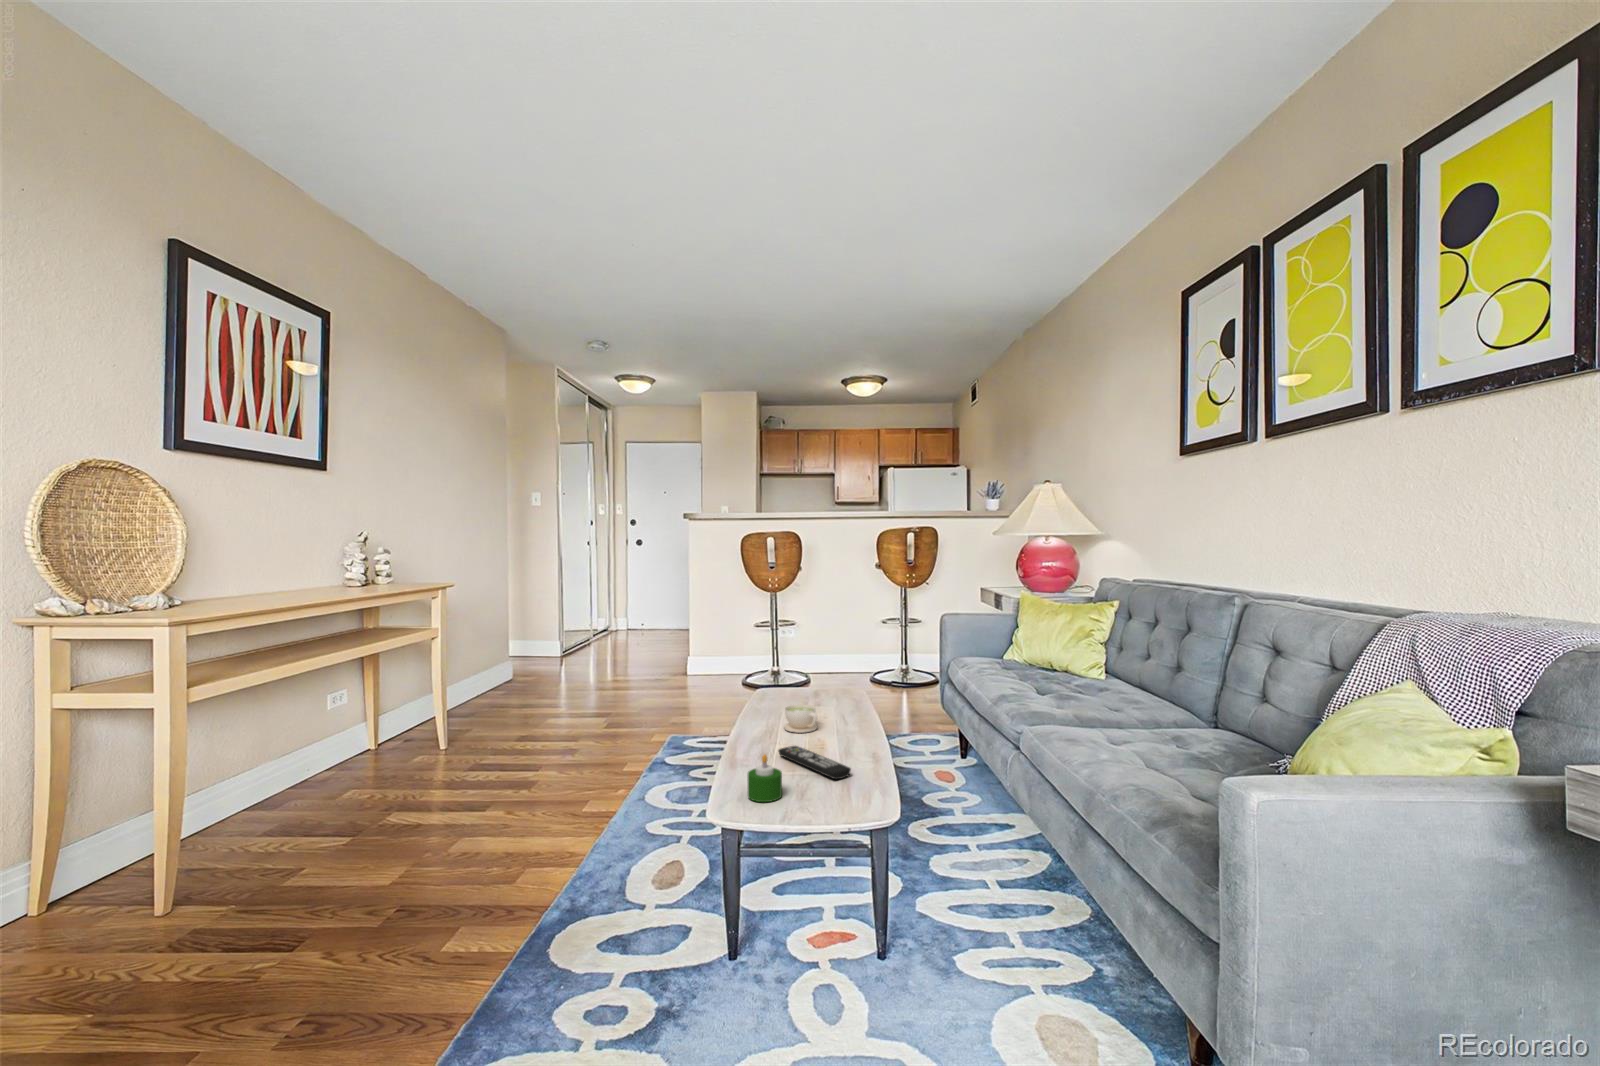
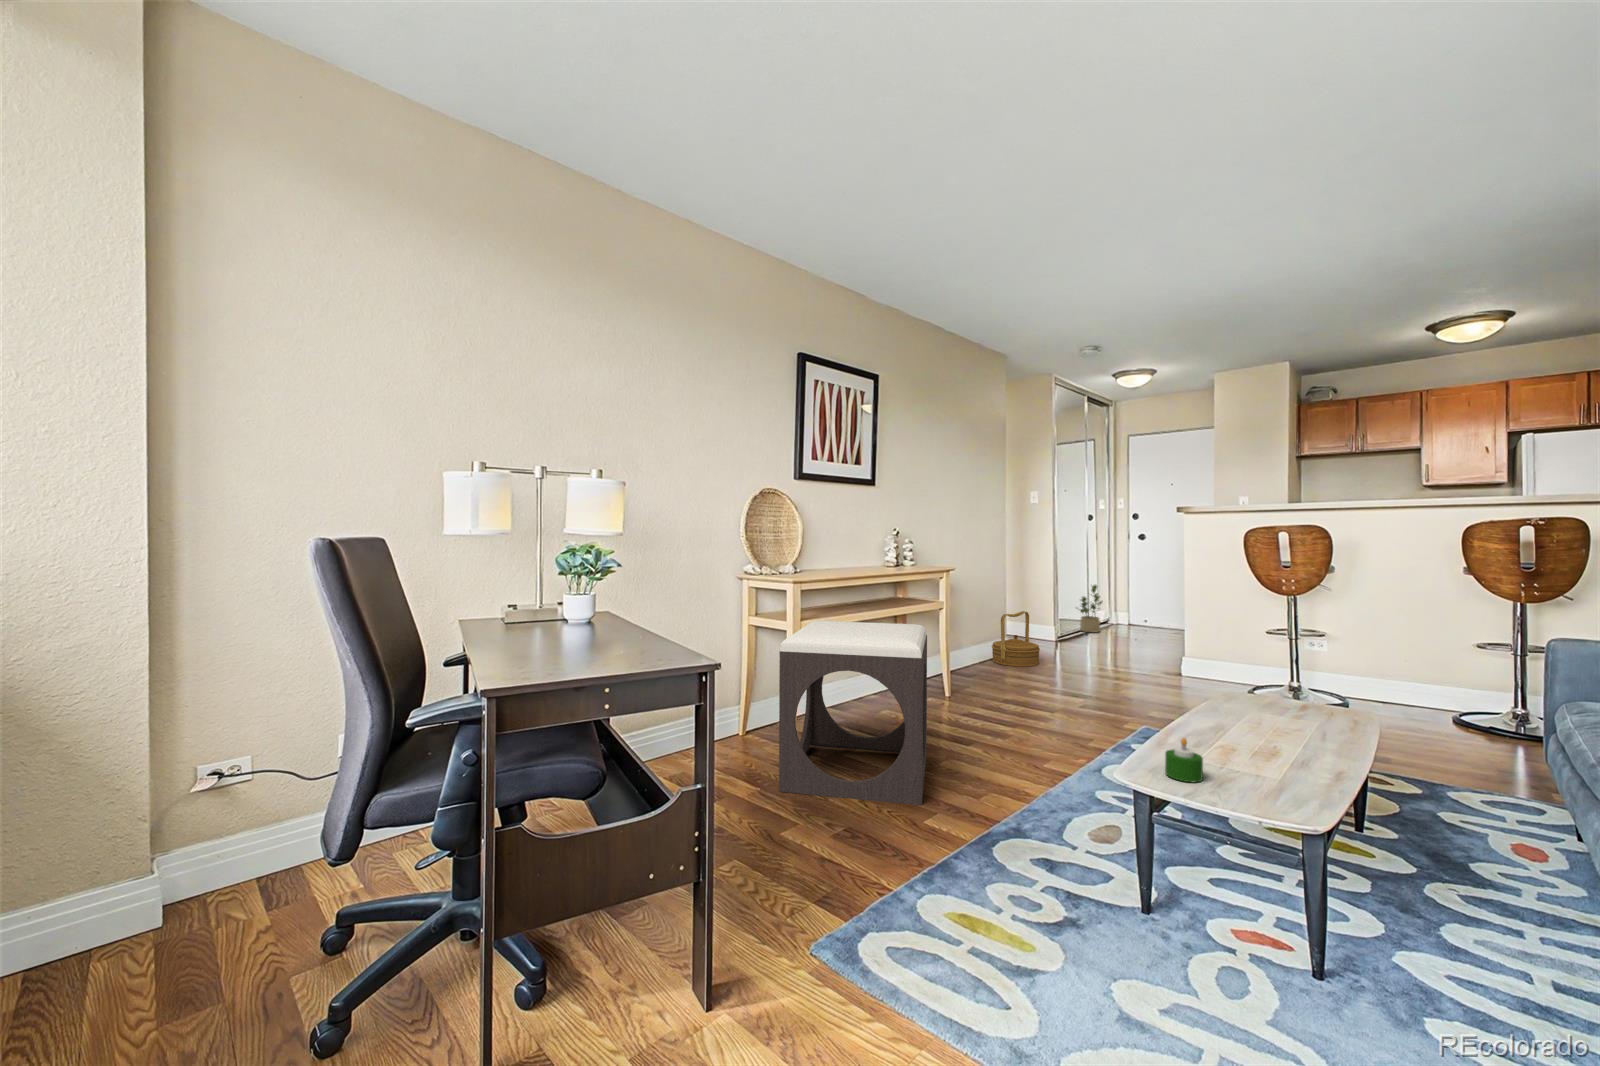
potted plant: none [576,591,605,644] -> present [1076,585,1102,632]
woven basket: none [488,629,548,697] -> present [992,611,1040,667]
footstool: none [157,666,434,993] -> present [779,621,927,805]
coffee cup: present [784,705,817,733] -> none [1236,706,1278,736]
remote control: present [779,746,851,779] -> none [1216,742,1295,783]

